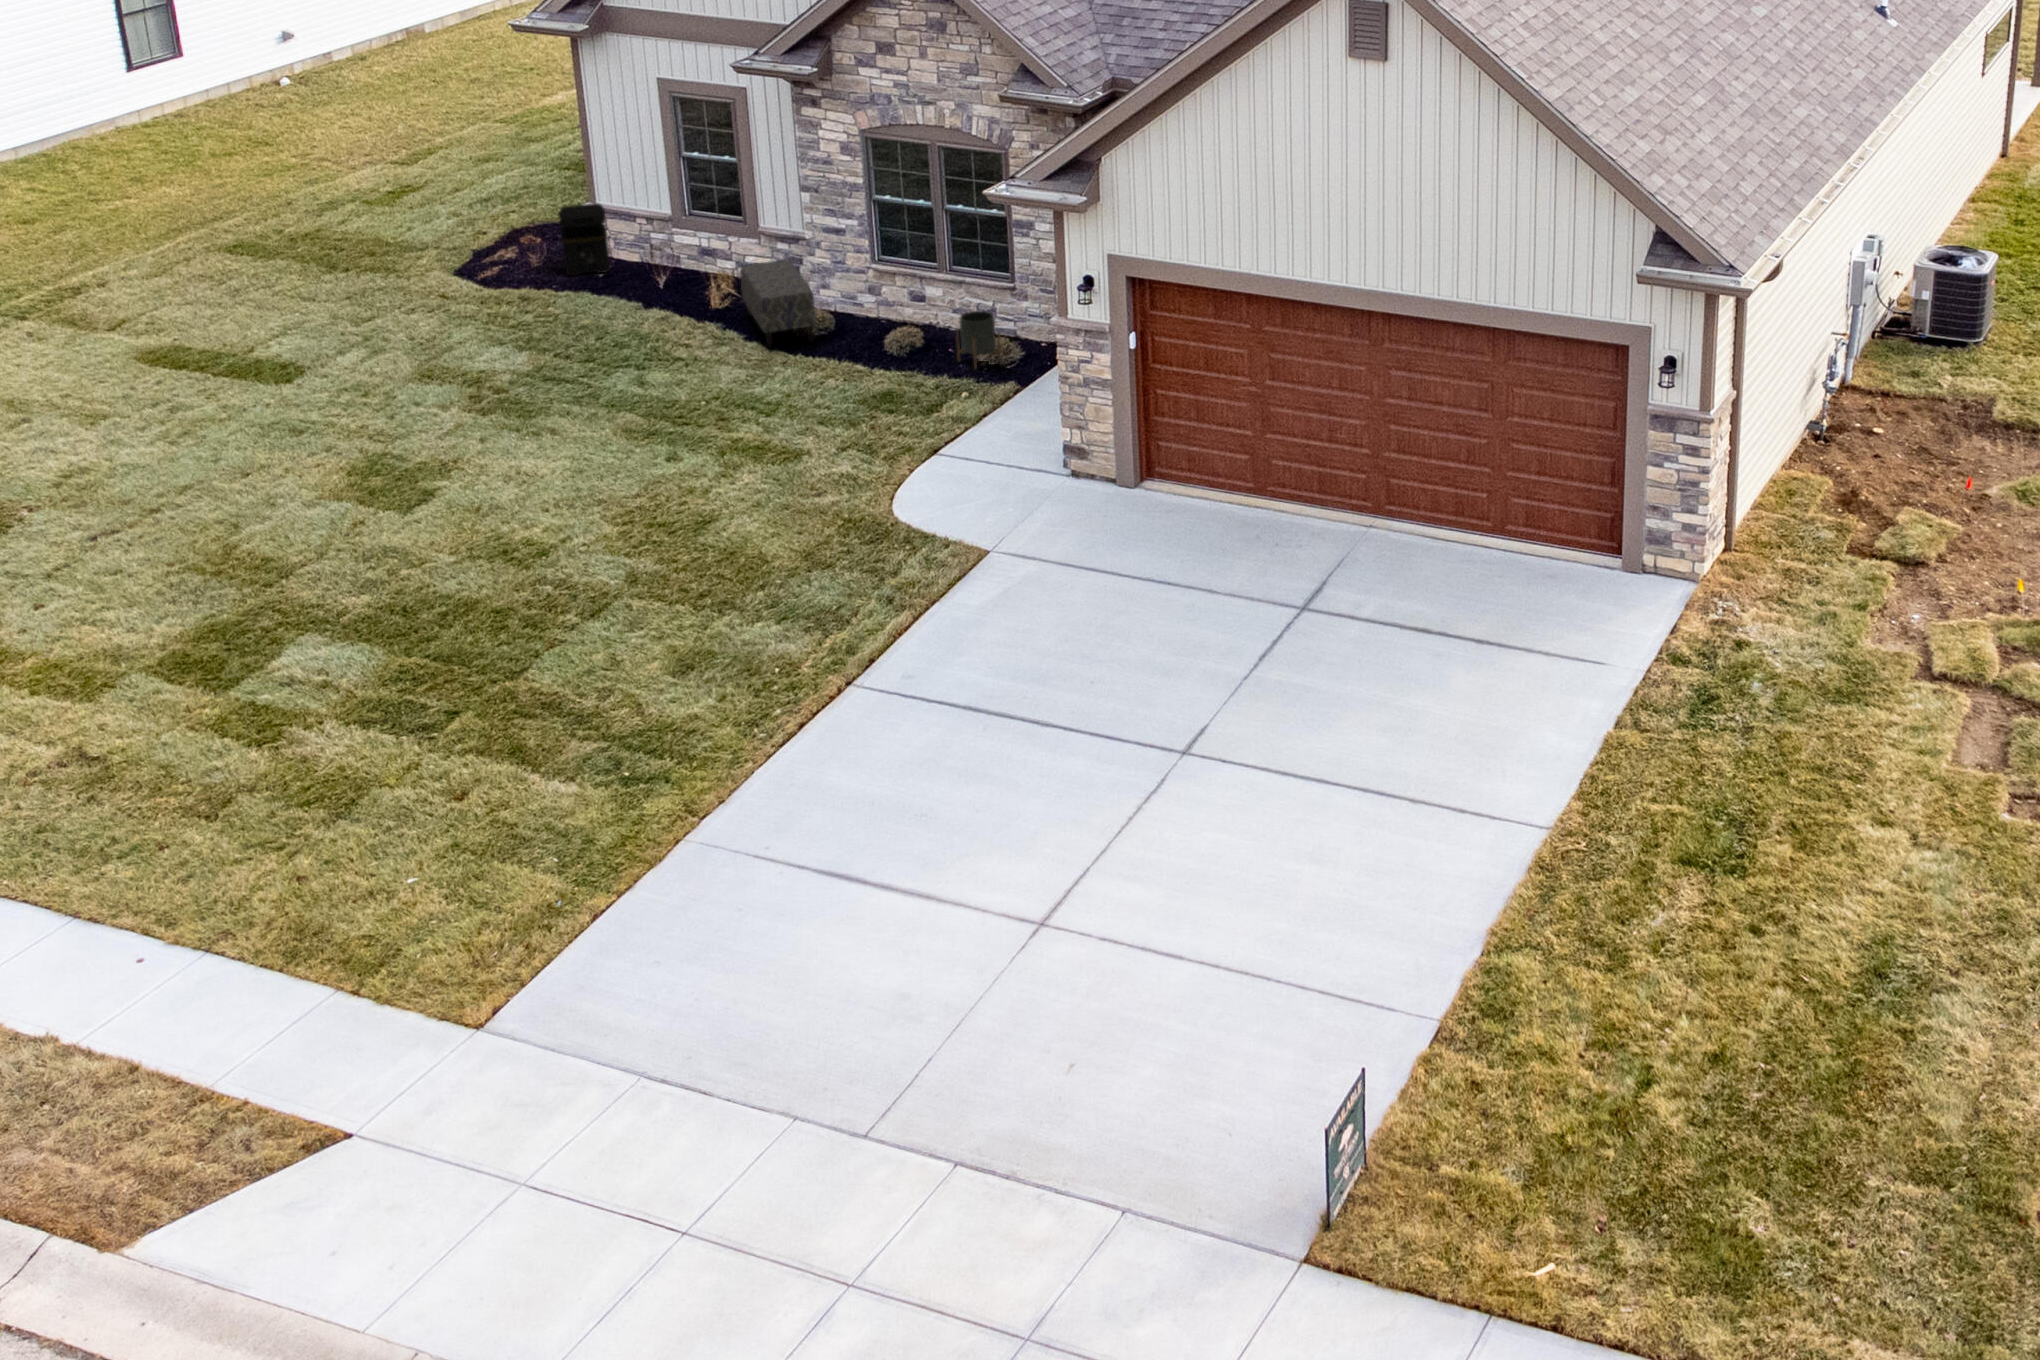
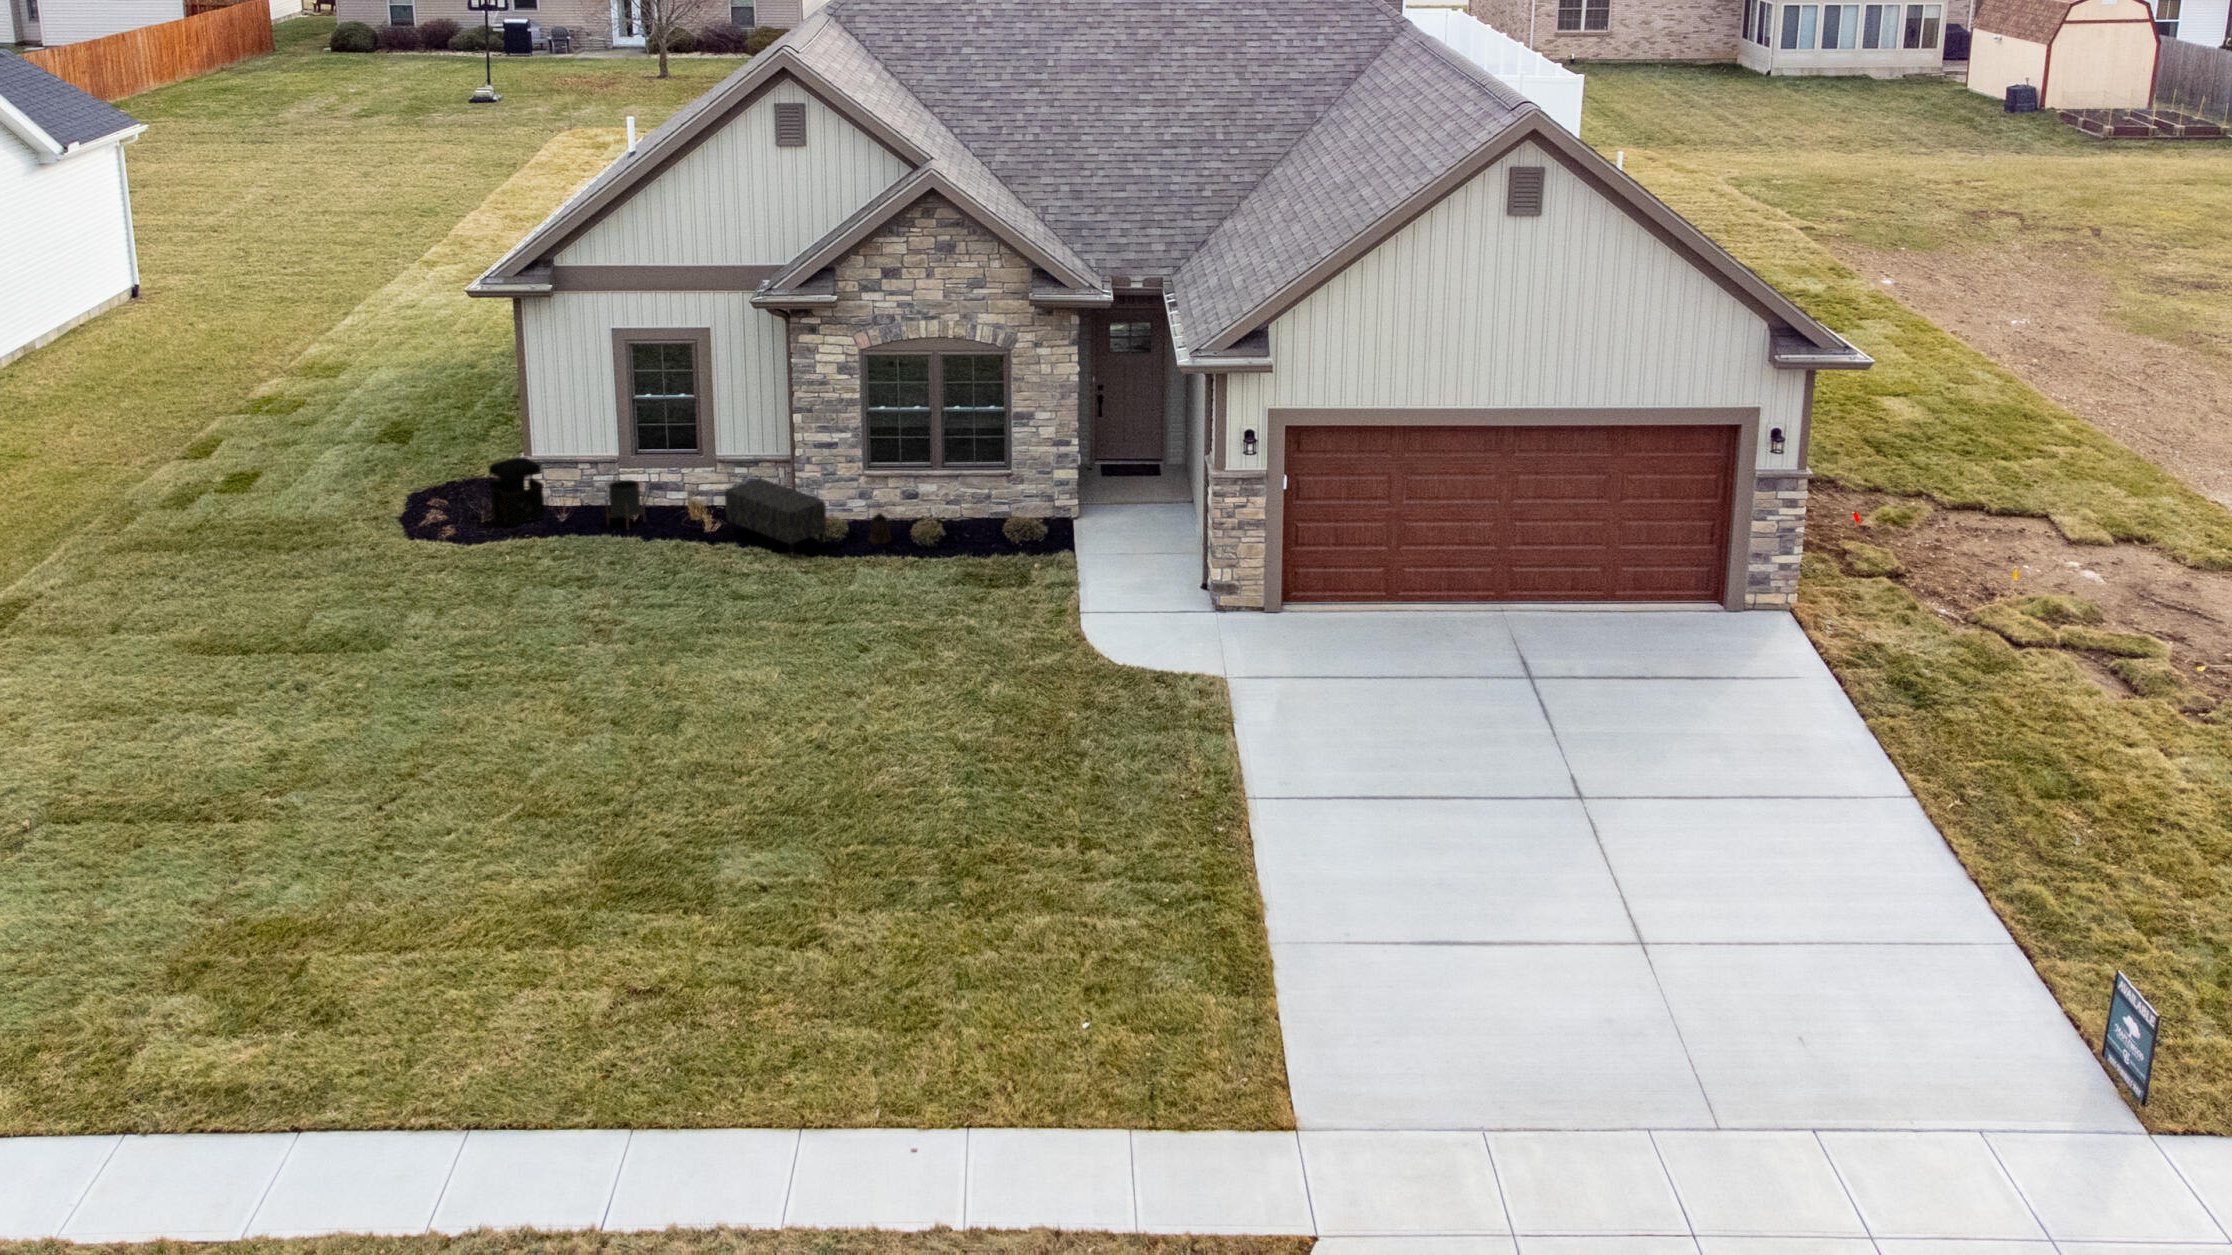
planter: present [956,311,1001,368] -> present [606,480,645,528]
watering can: none [851,314,887,349] -> present [869,513,891,544]

